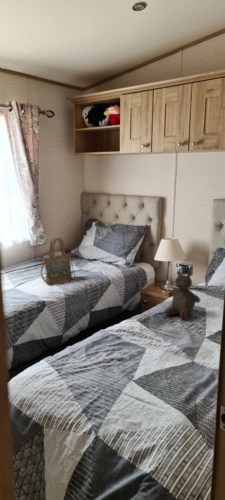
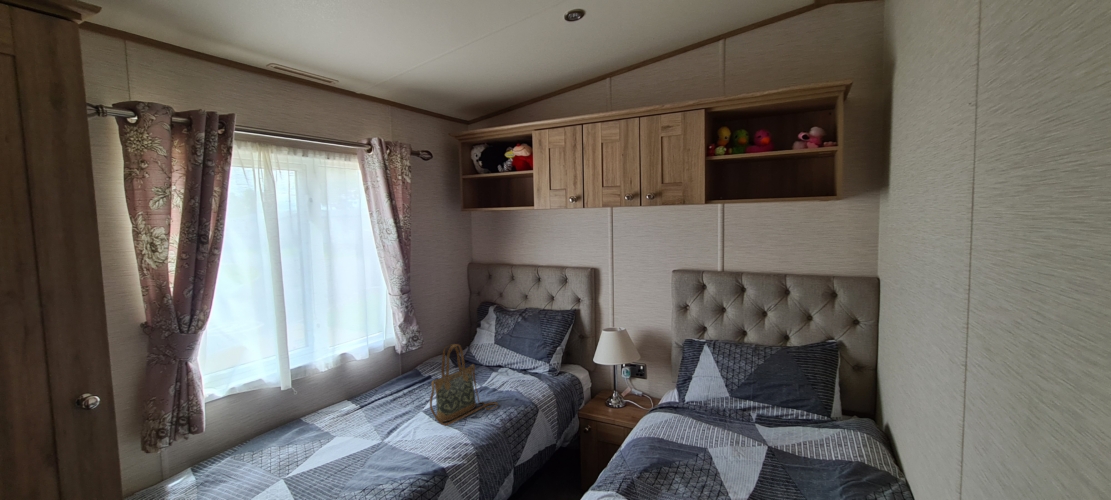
stuffed bear: present [165,271,200,319] -> none [651,393,707,475]

